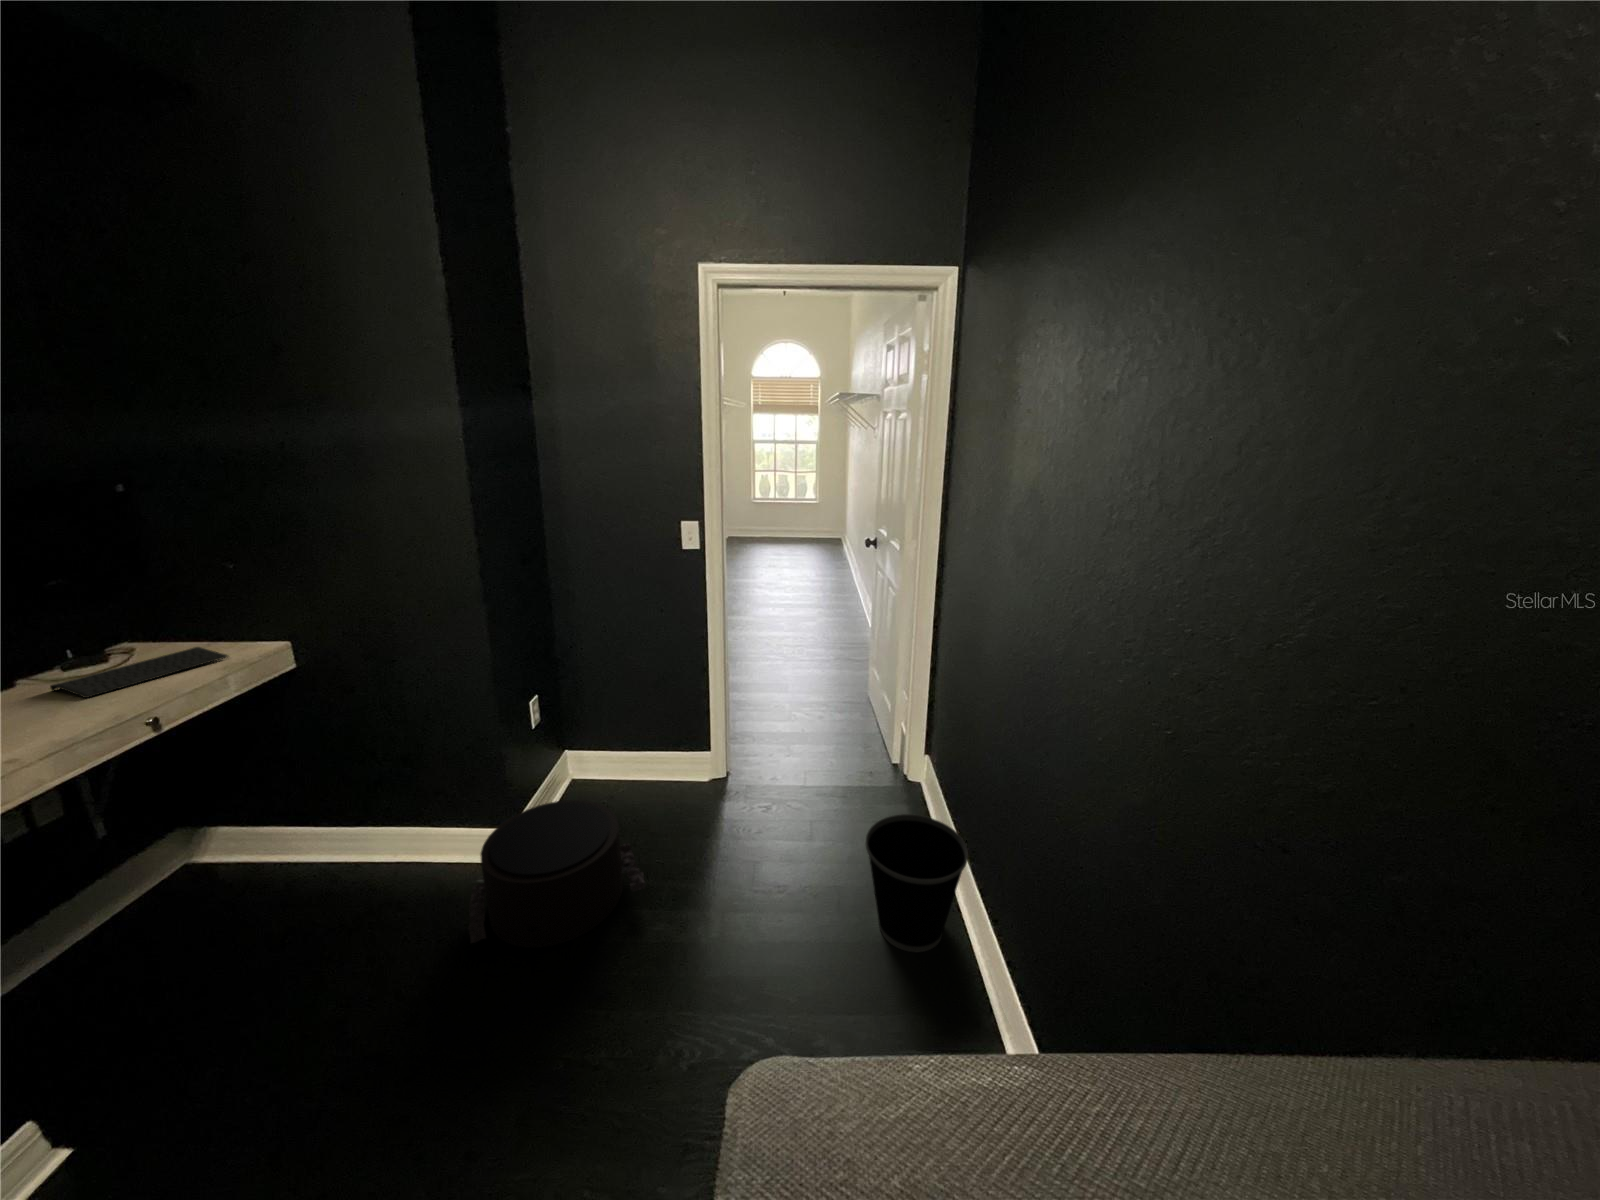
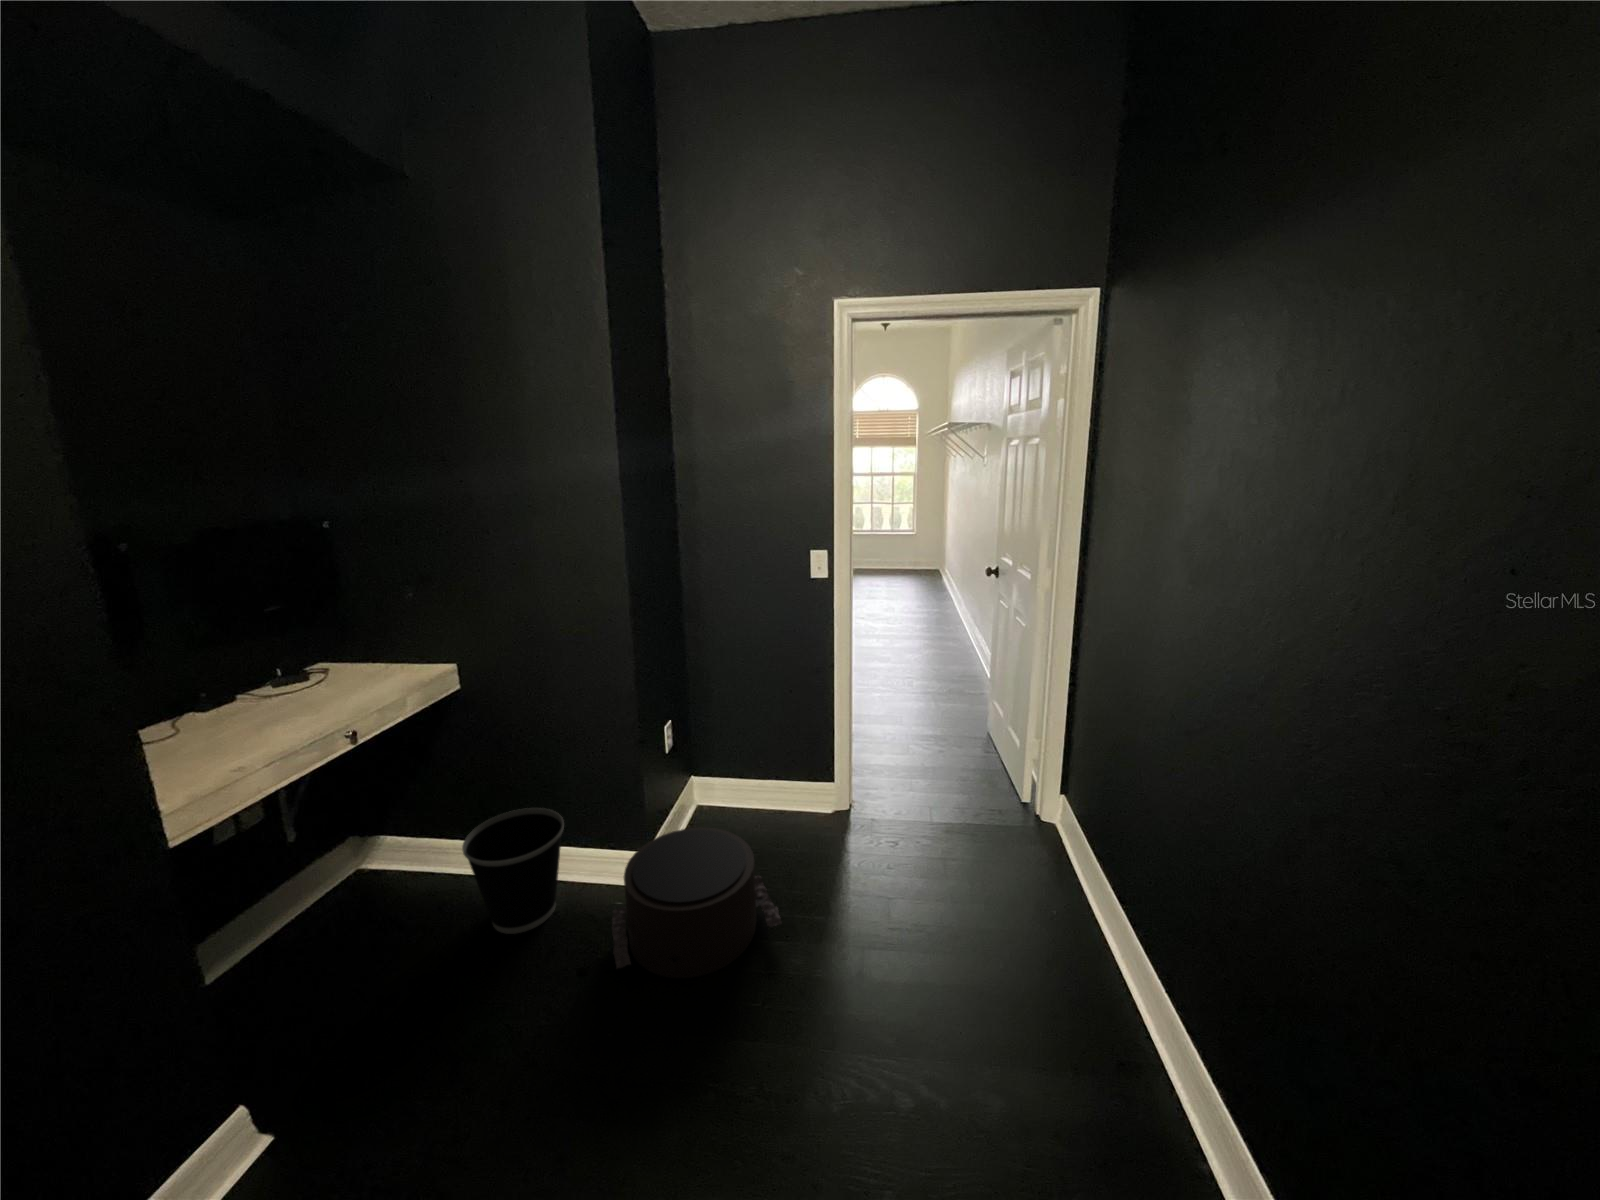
keyboard: present [50,647,228,698] -> none [271,666,410,711]
wastebasket: present [866,814,968,952] -> present [462,808,564,934]

